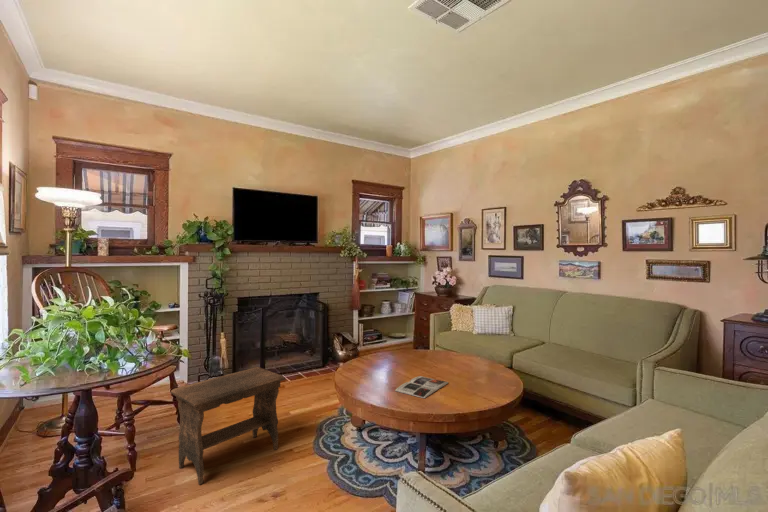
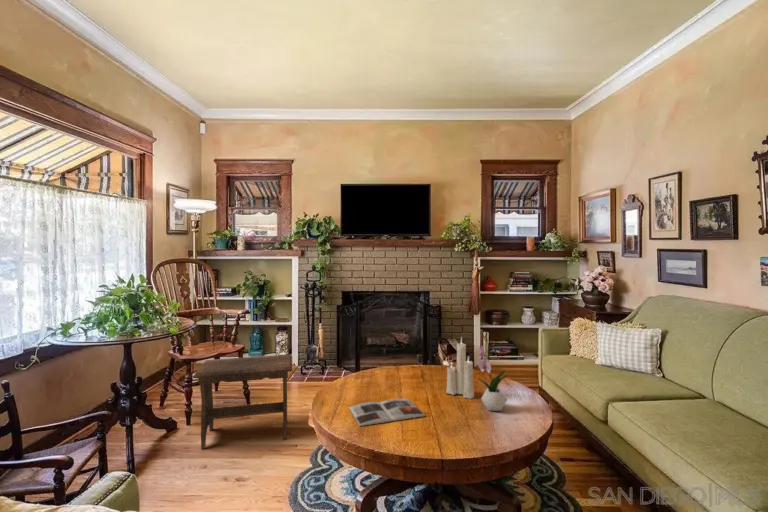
flower arrangement: none [462,321,485,371] -> present [477,335,507,411]
candle: none [432,322,453,368] -> present [446,343,474,399]

